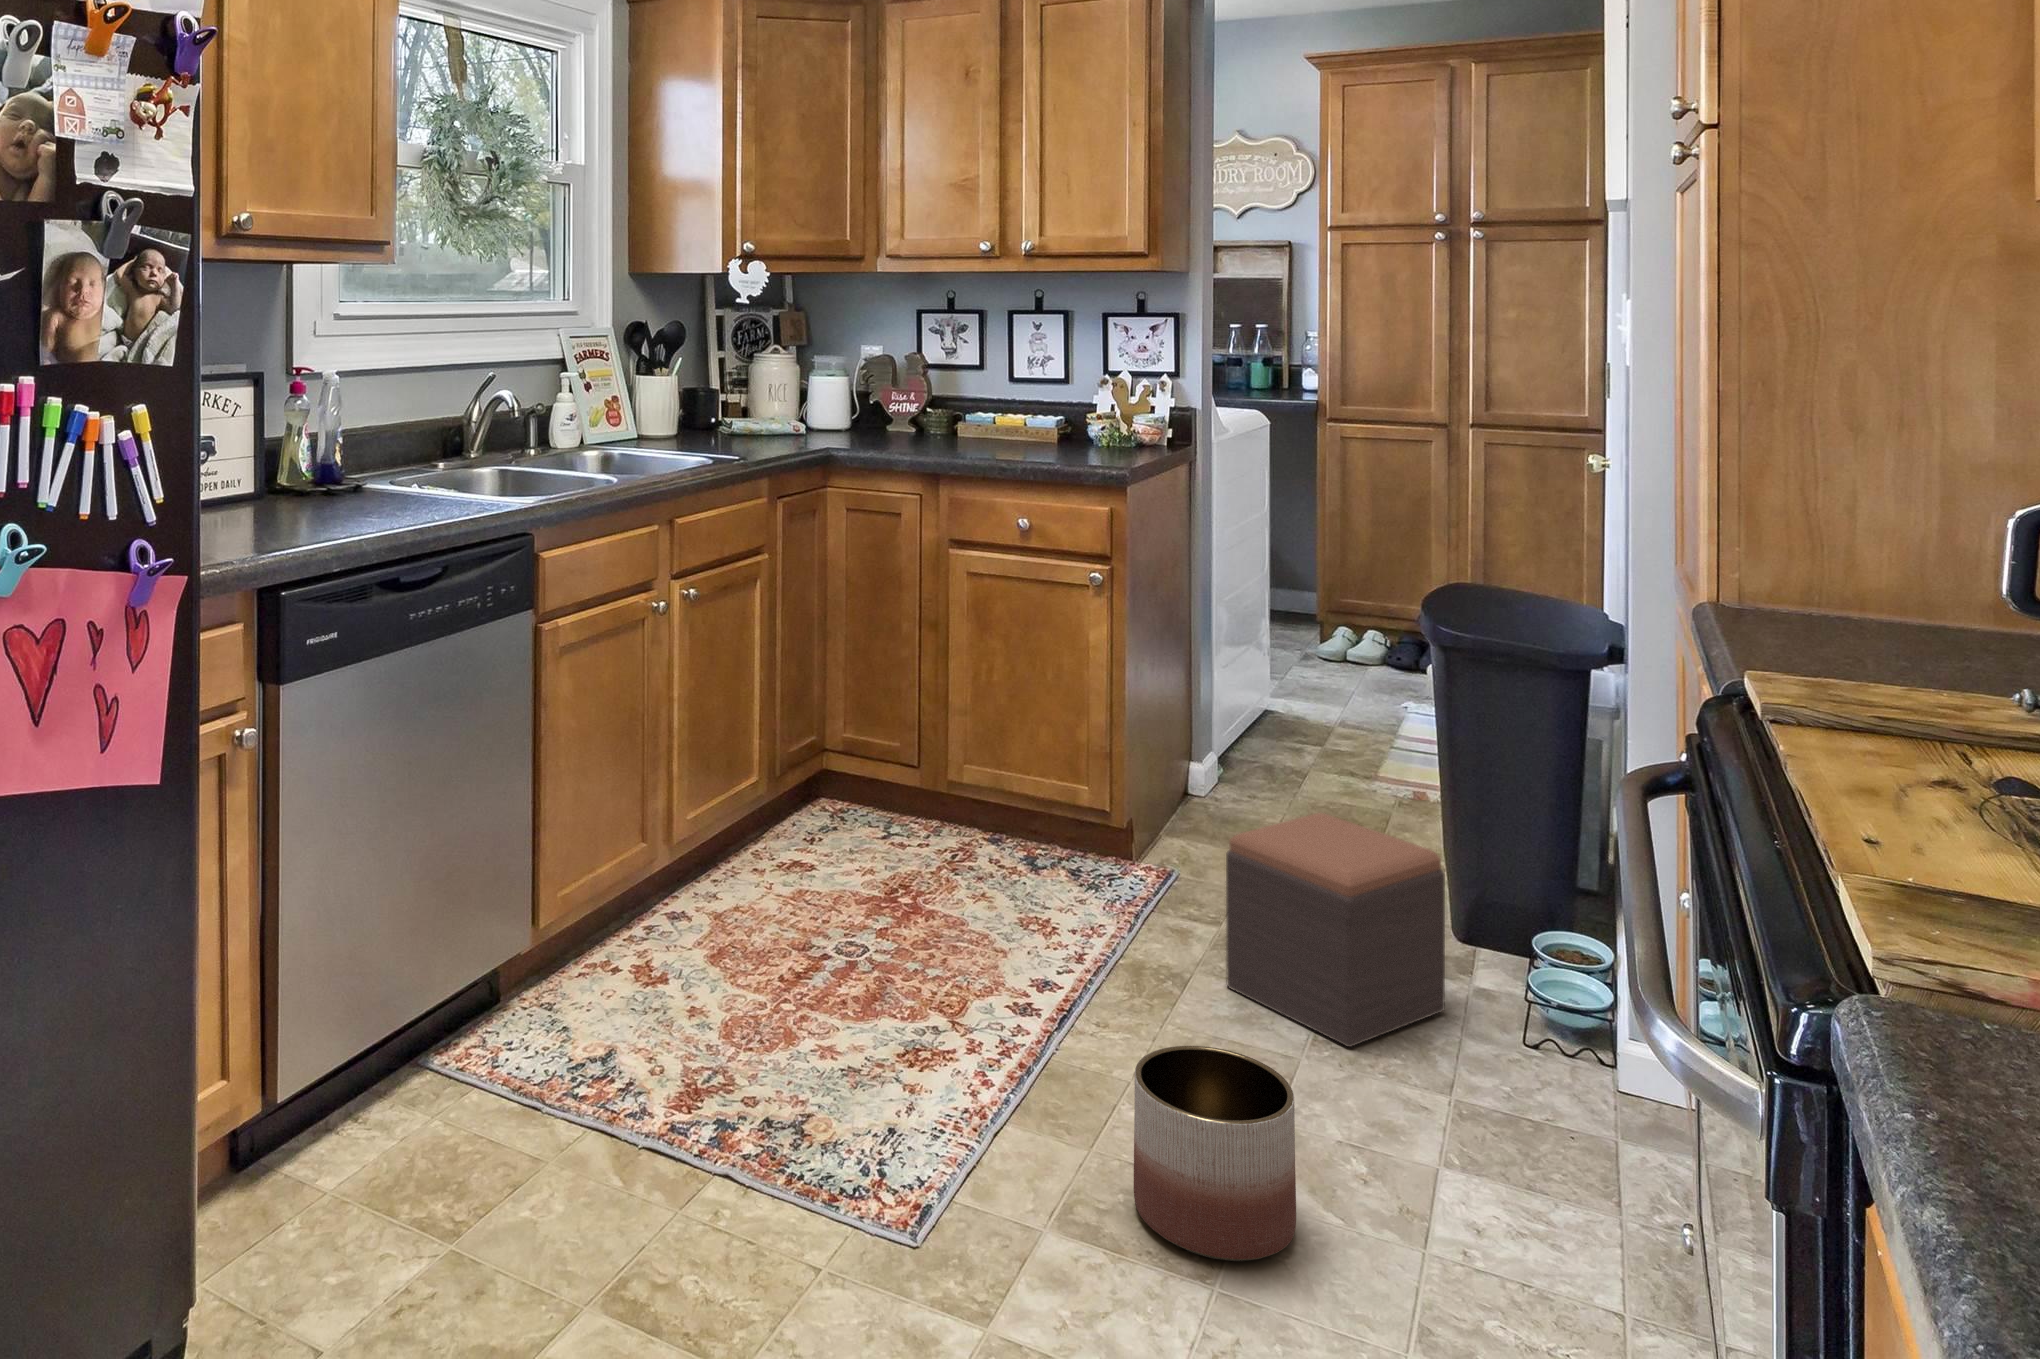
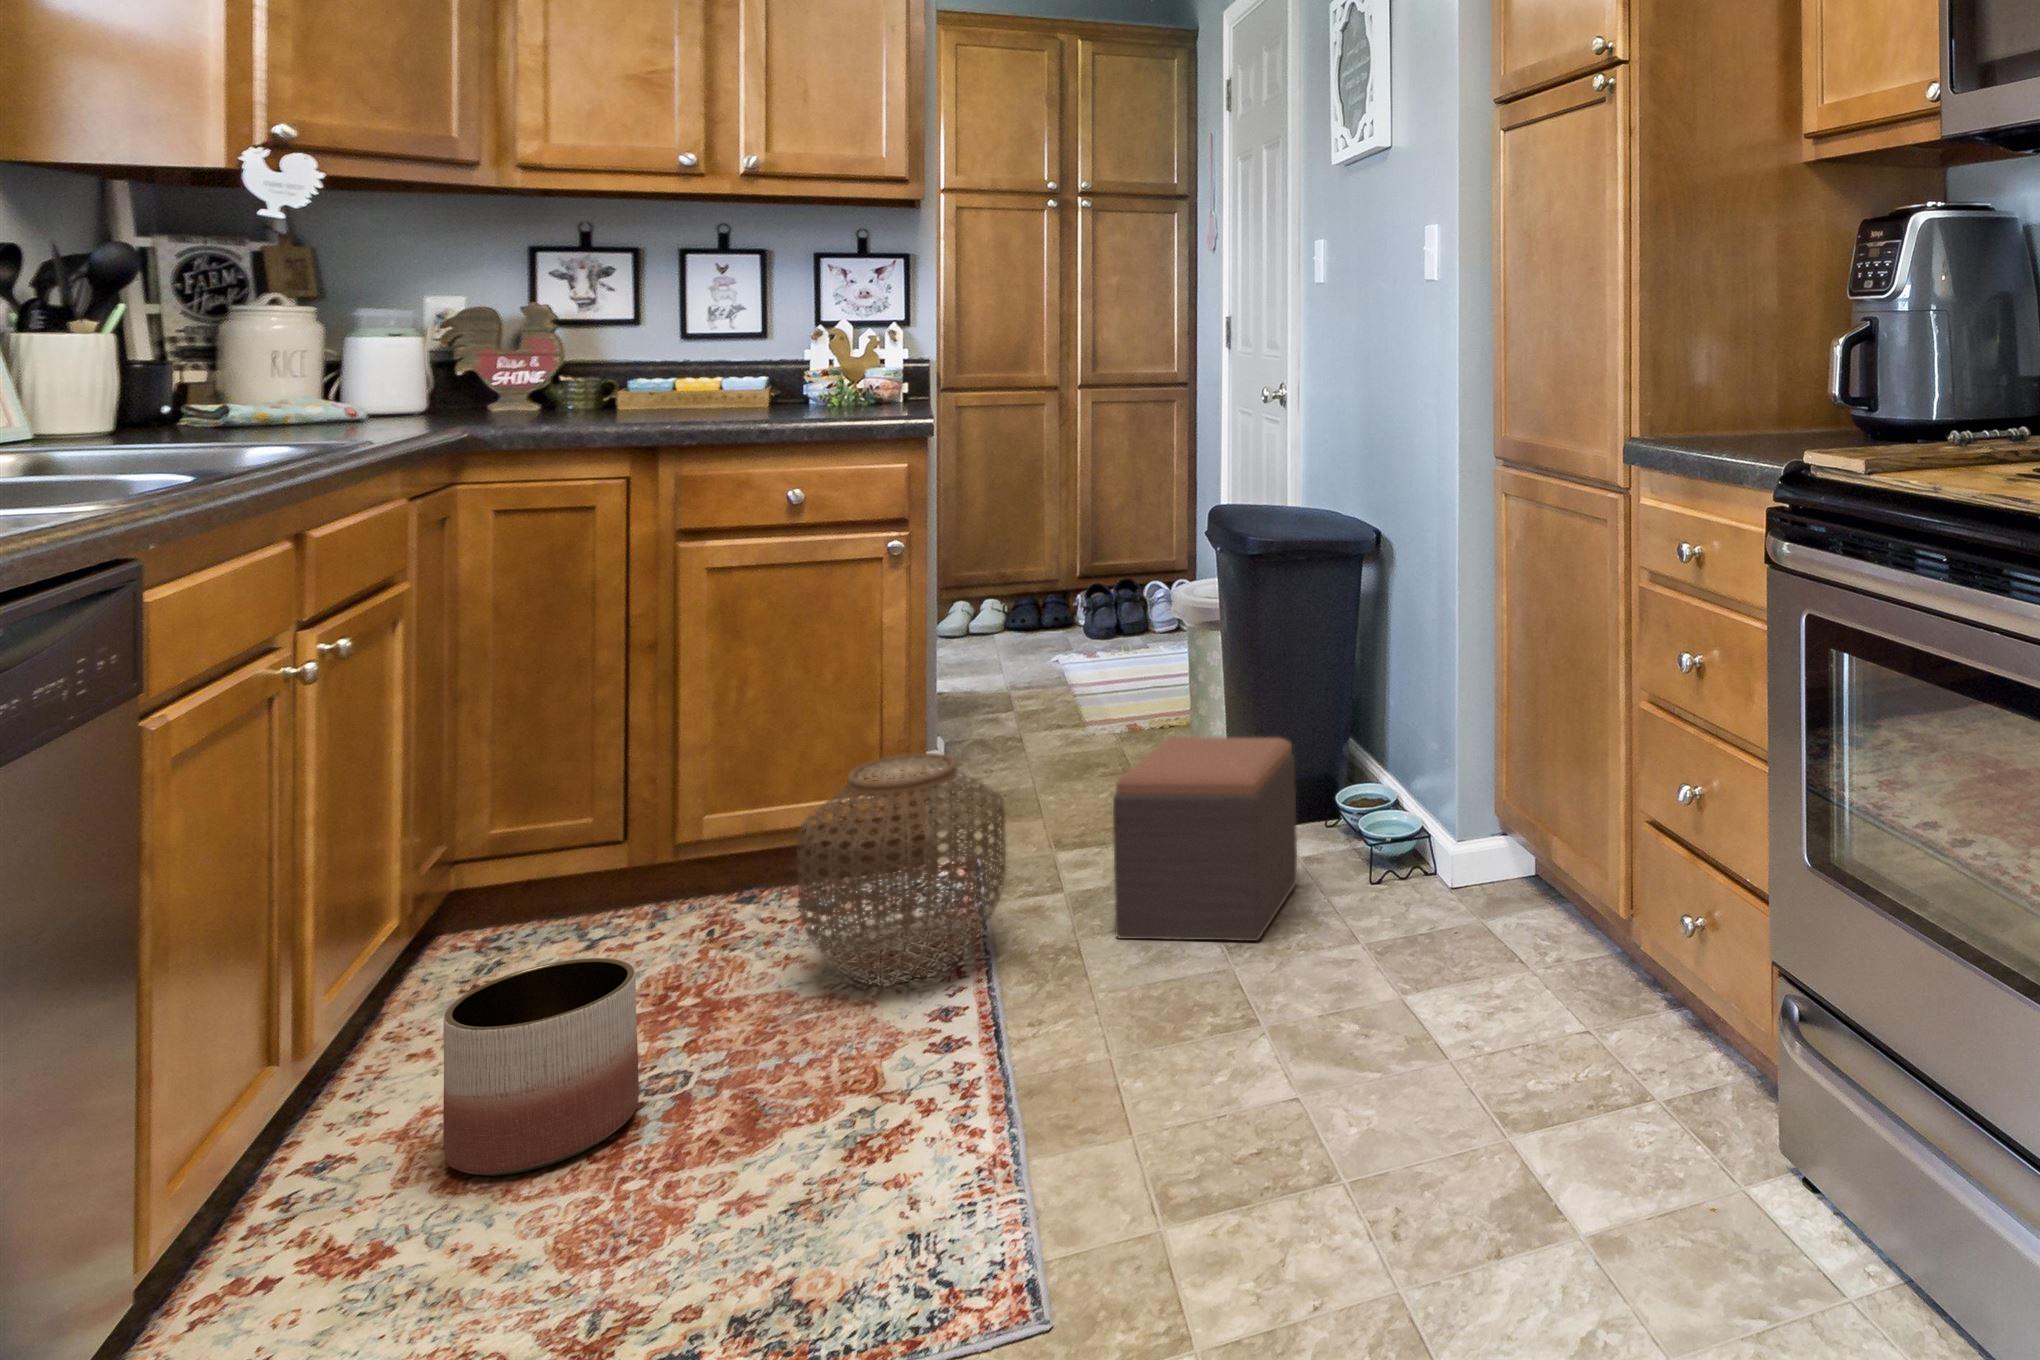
woven basket: none [972,756,1138,952] -> present [798,753,1006,985]
planter: present [1134,1046,1296,1261] -> present [443,958,639,1175]

